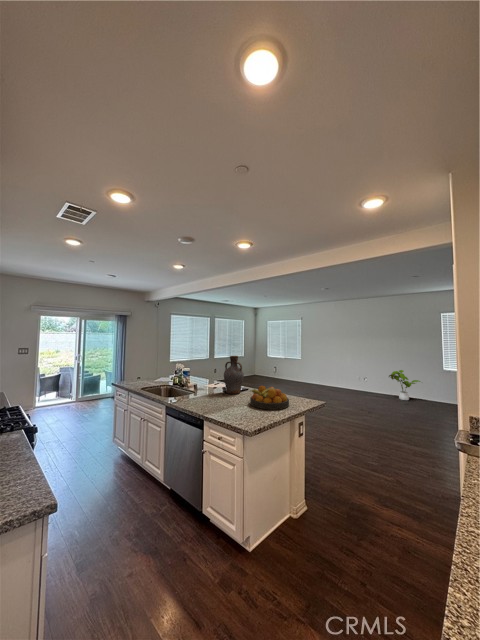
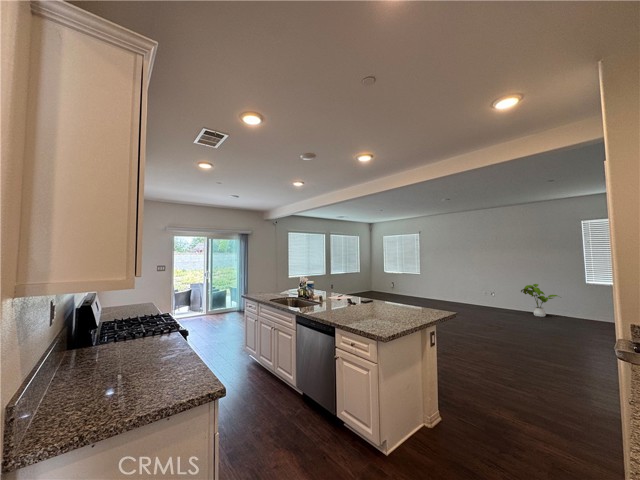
vase: present [224,356,244,394] -> none [349,268,369,305]
fruit bowl: present [250,386,289,410] -> none [378,296,419,319]

